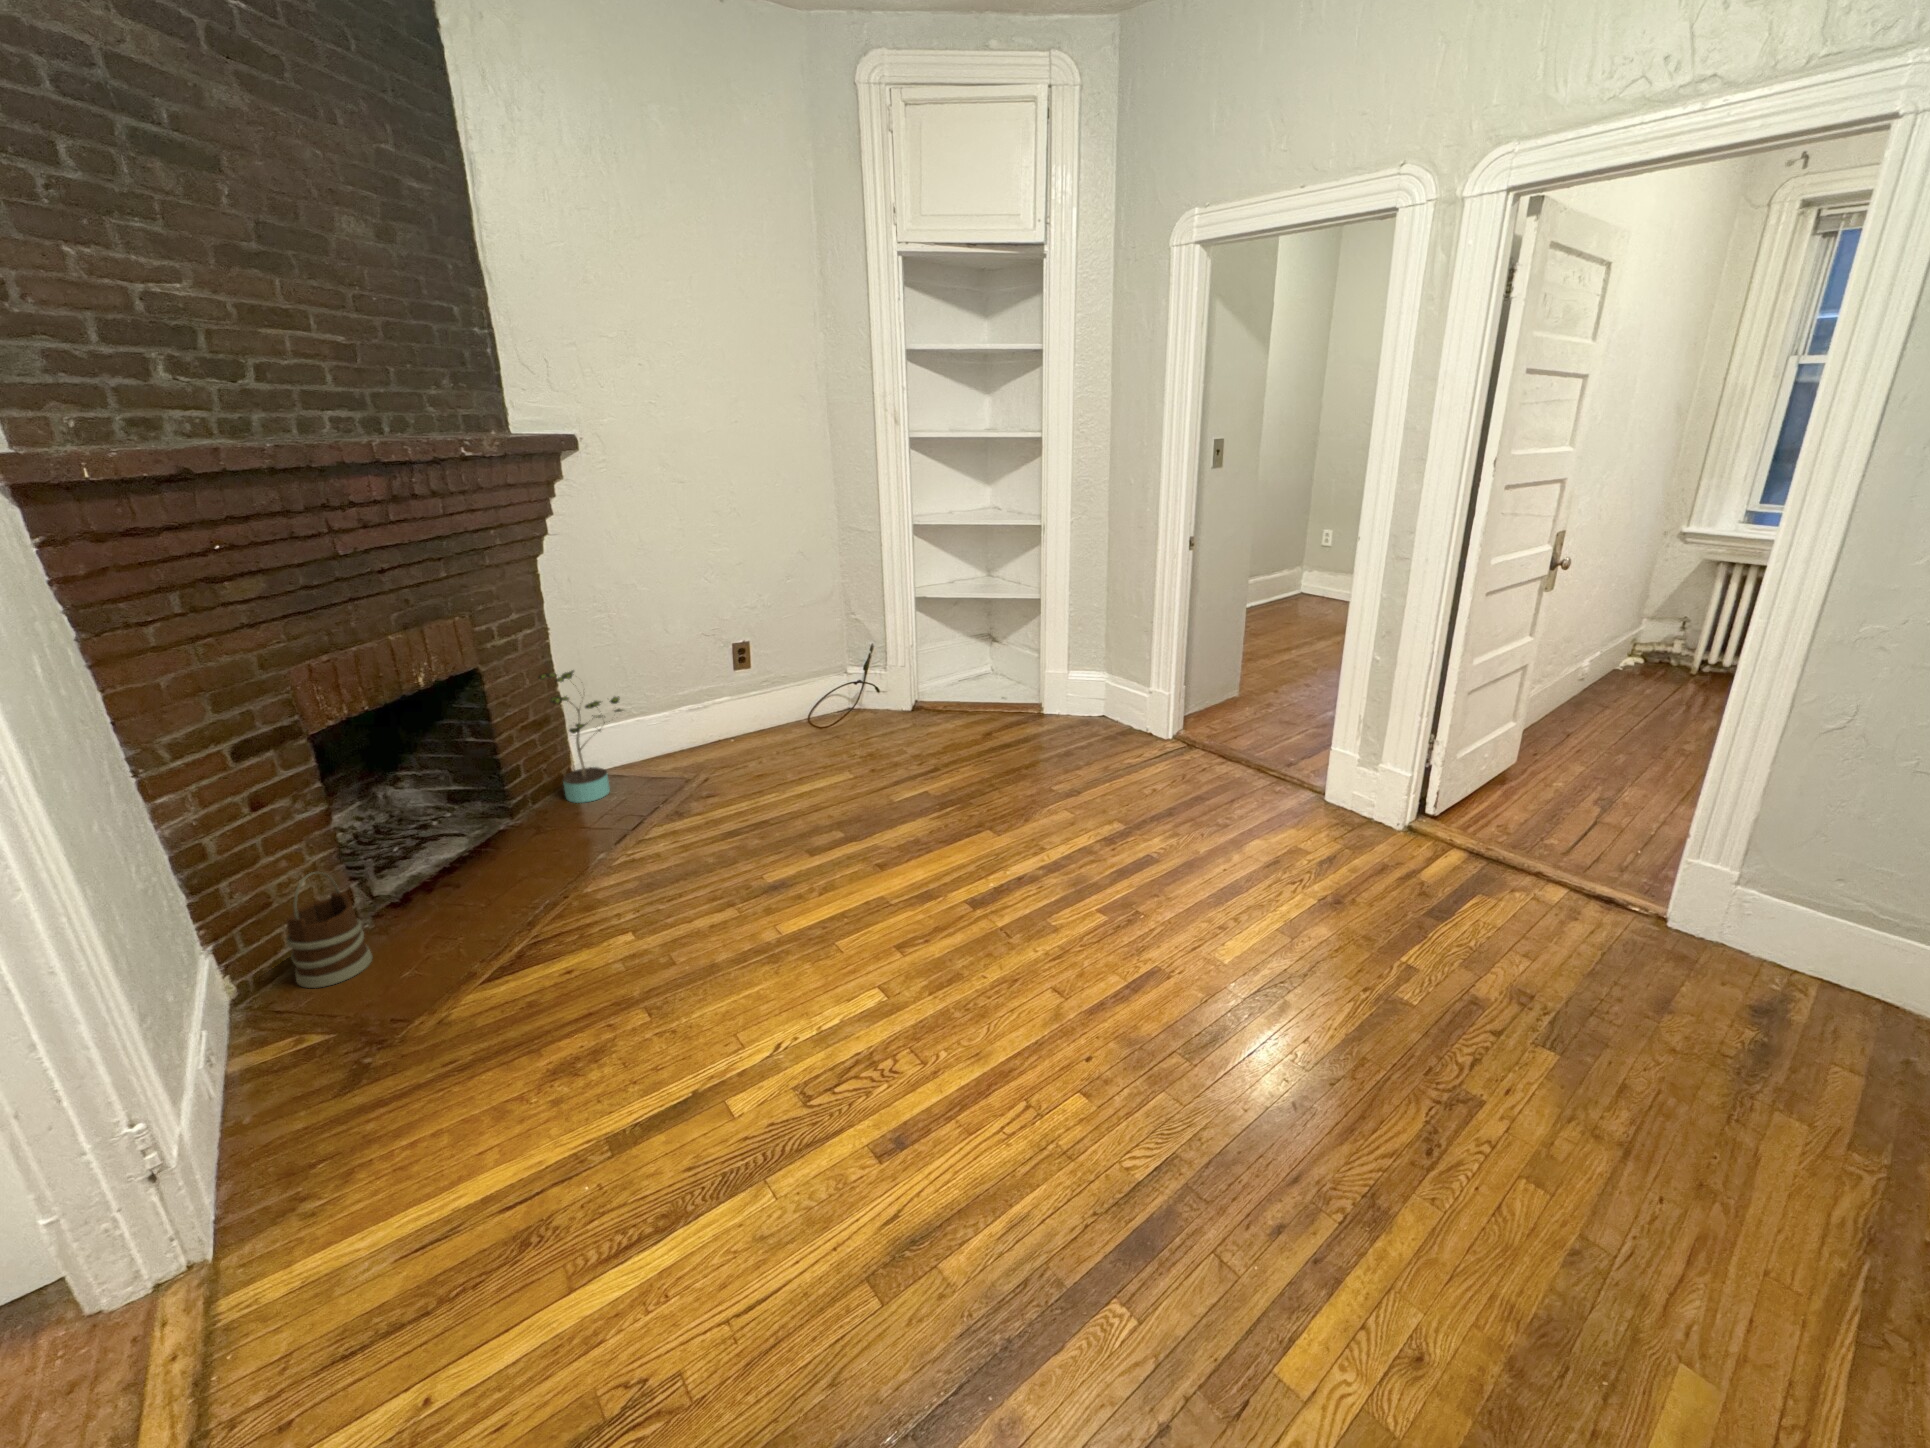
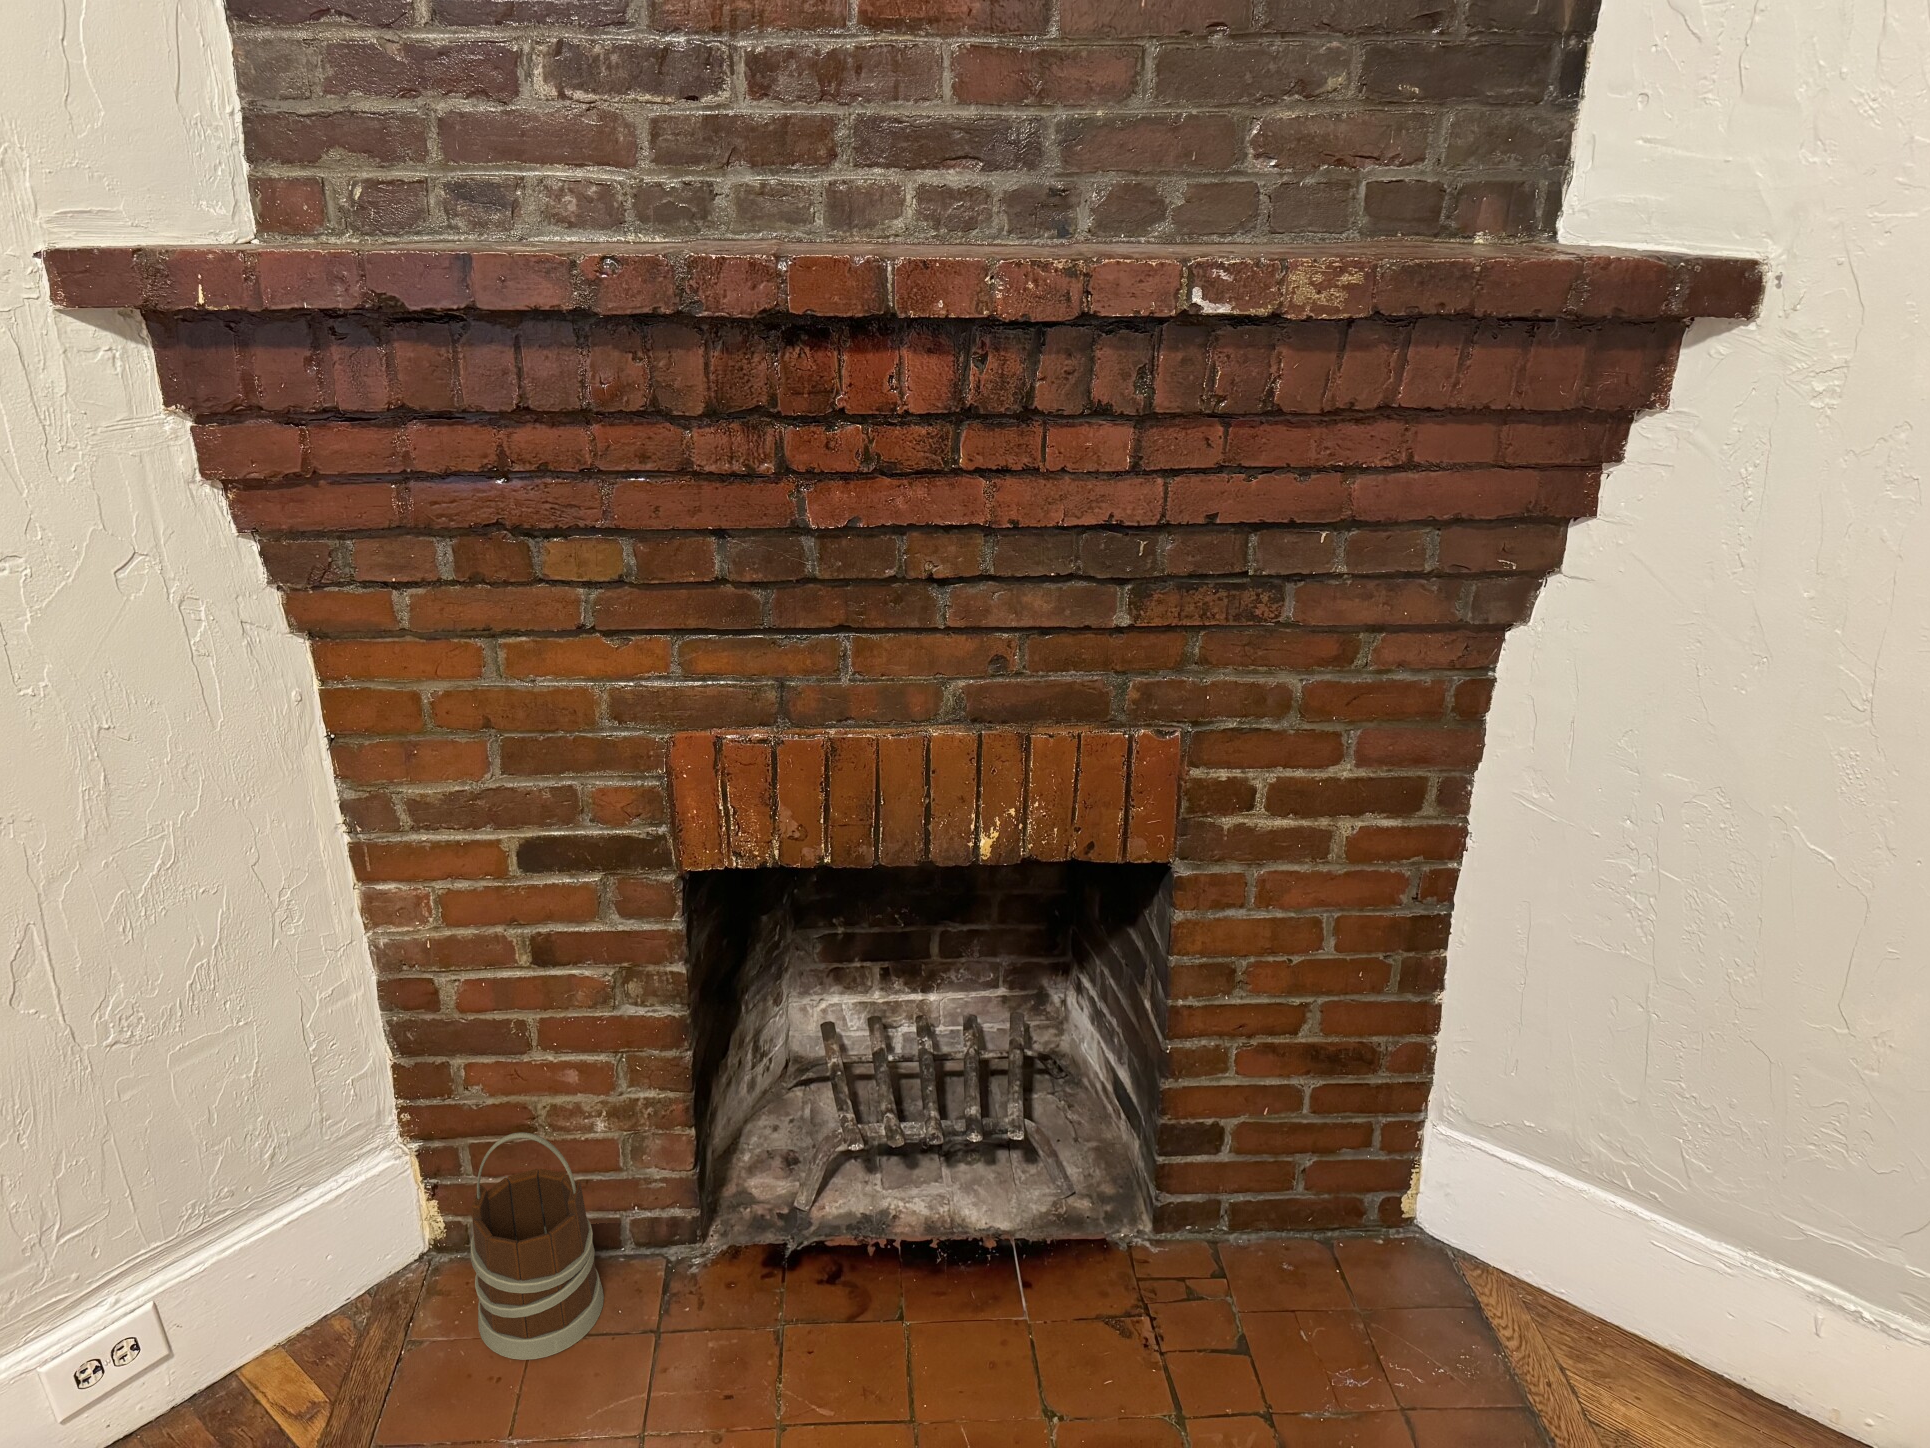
potted plant: present [539,671,623,803] -> none [1271,948,1517,1347]

